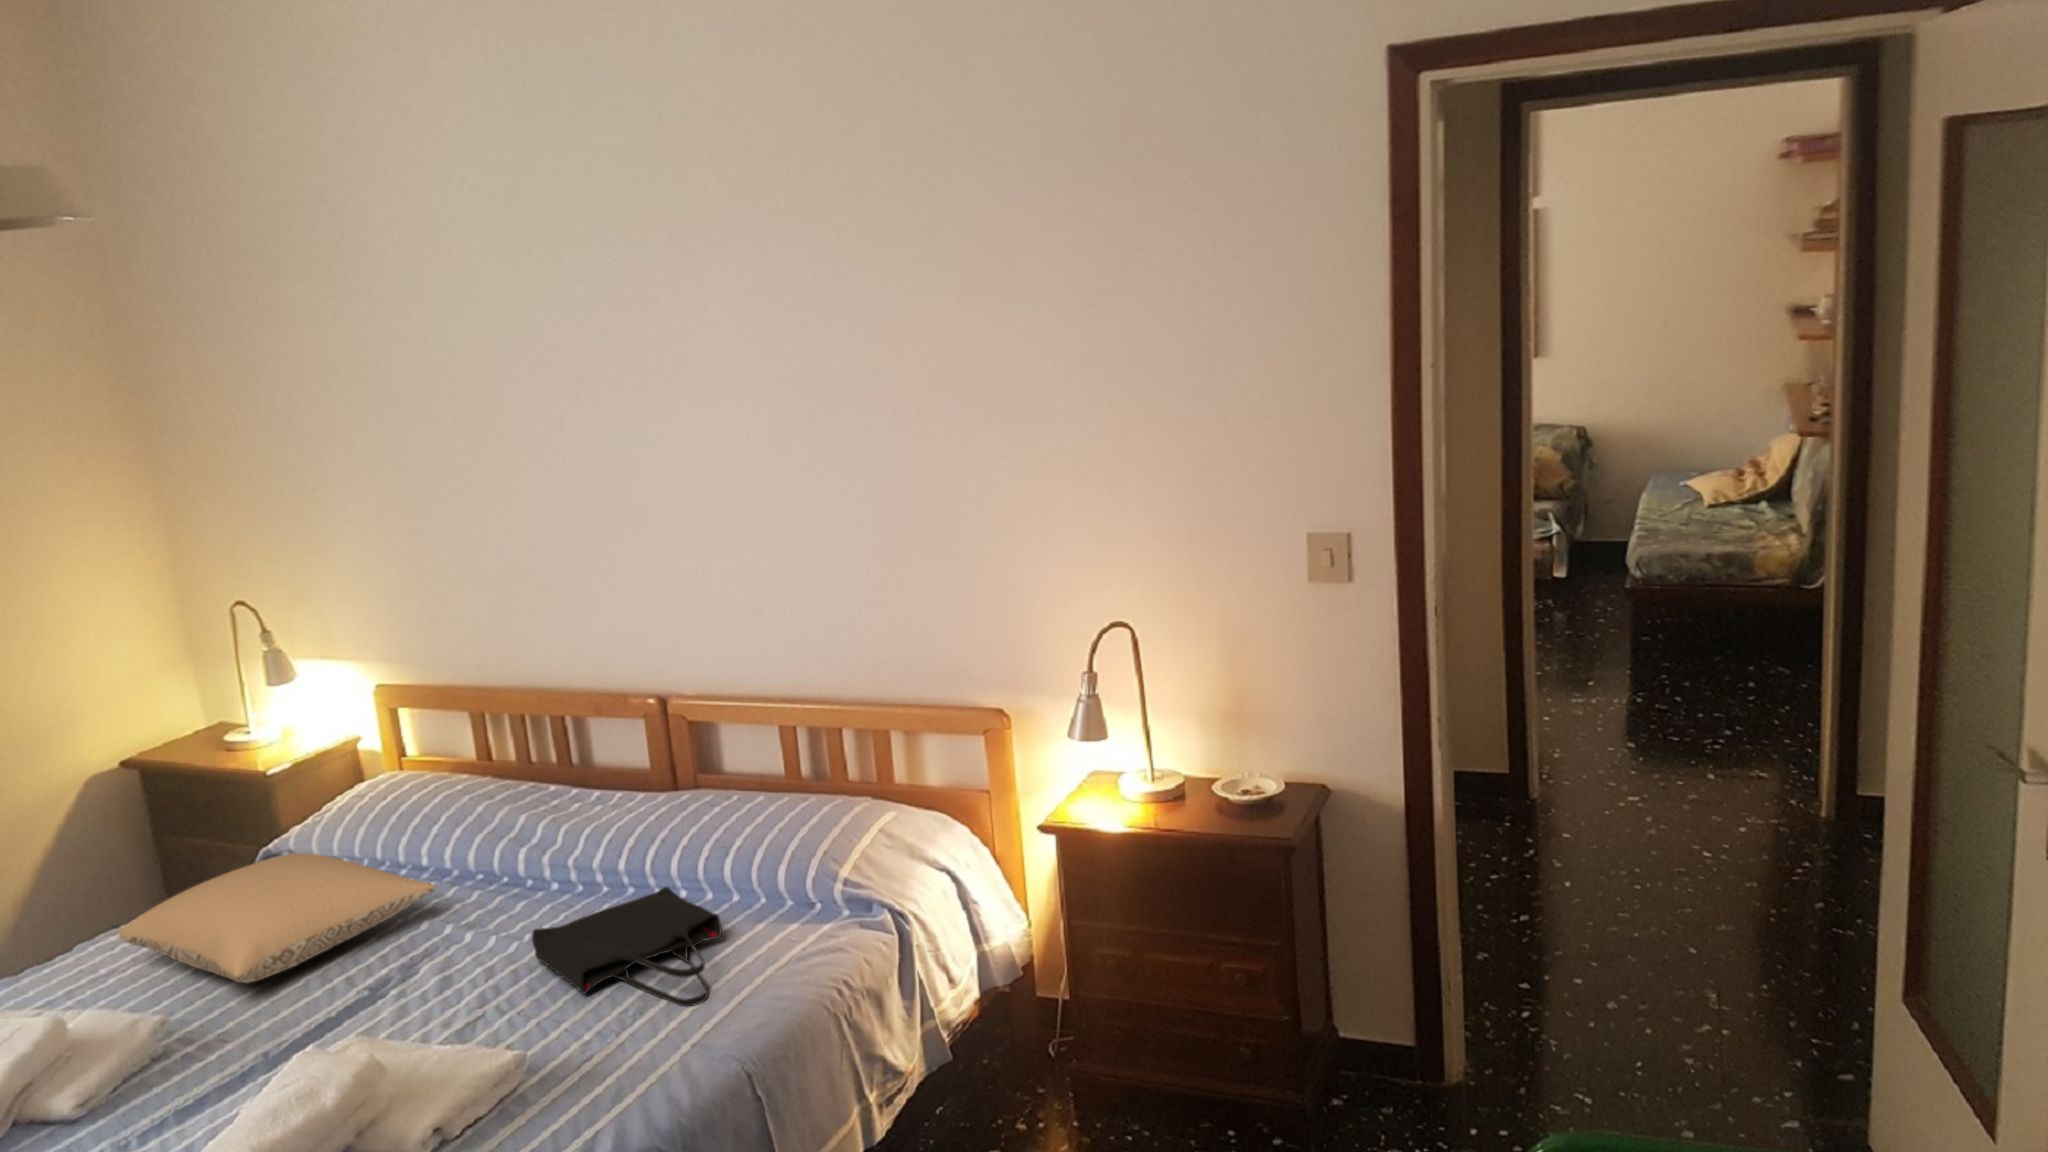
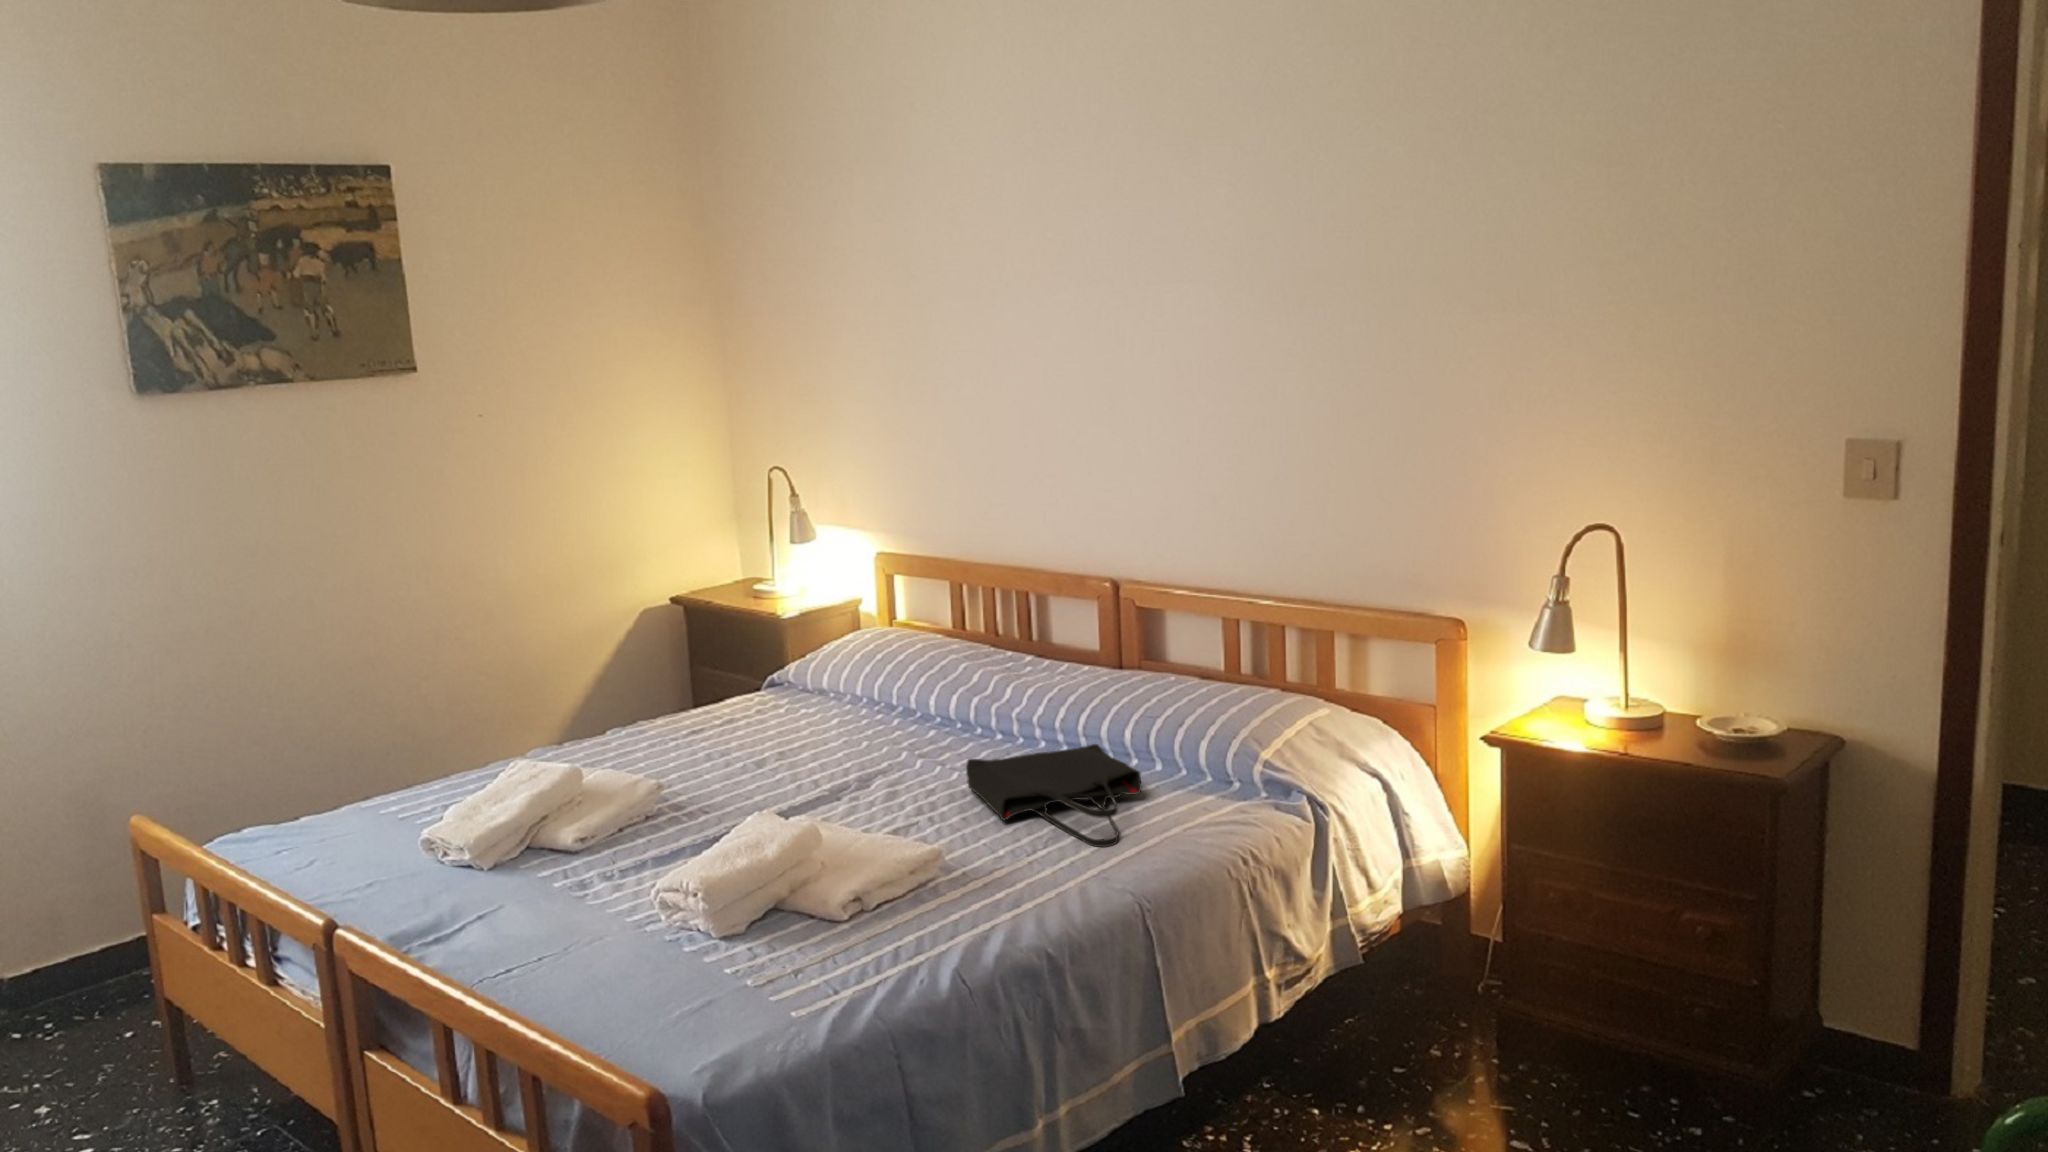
pillow: present [119,853,435,983] -> none [639,673,894,766]

